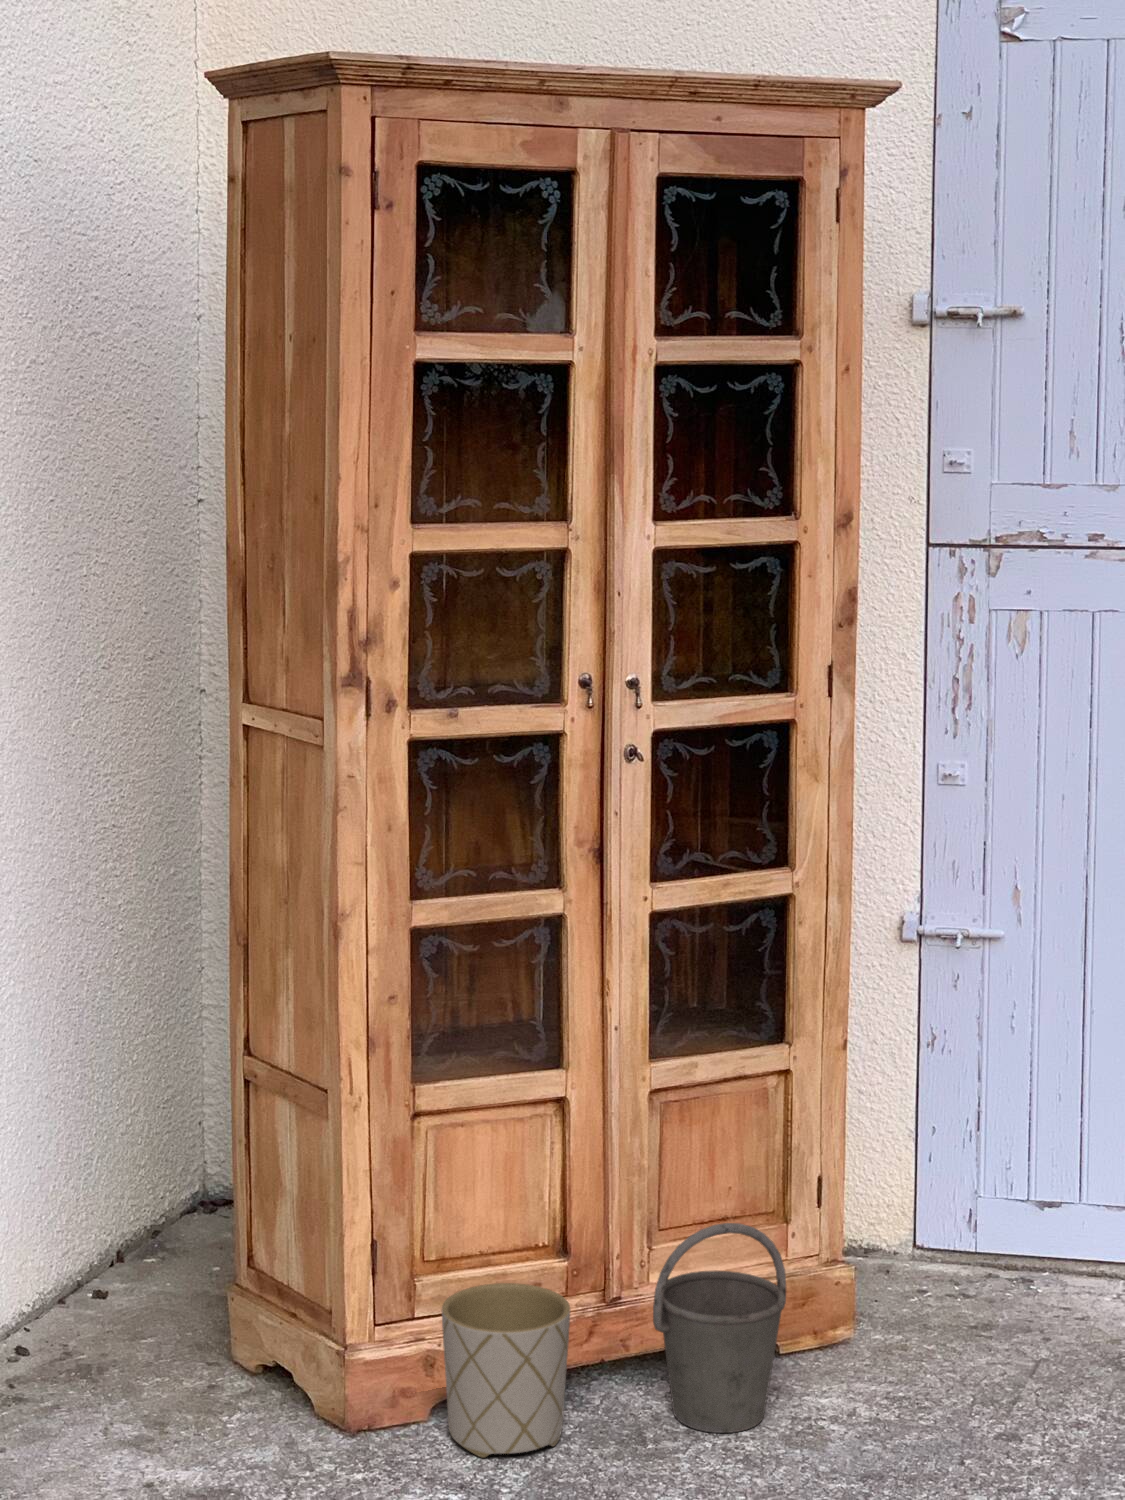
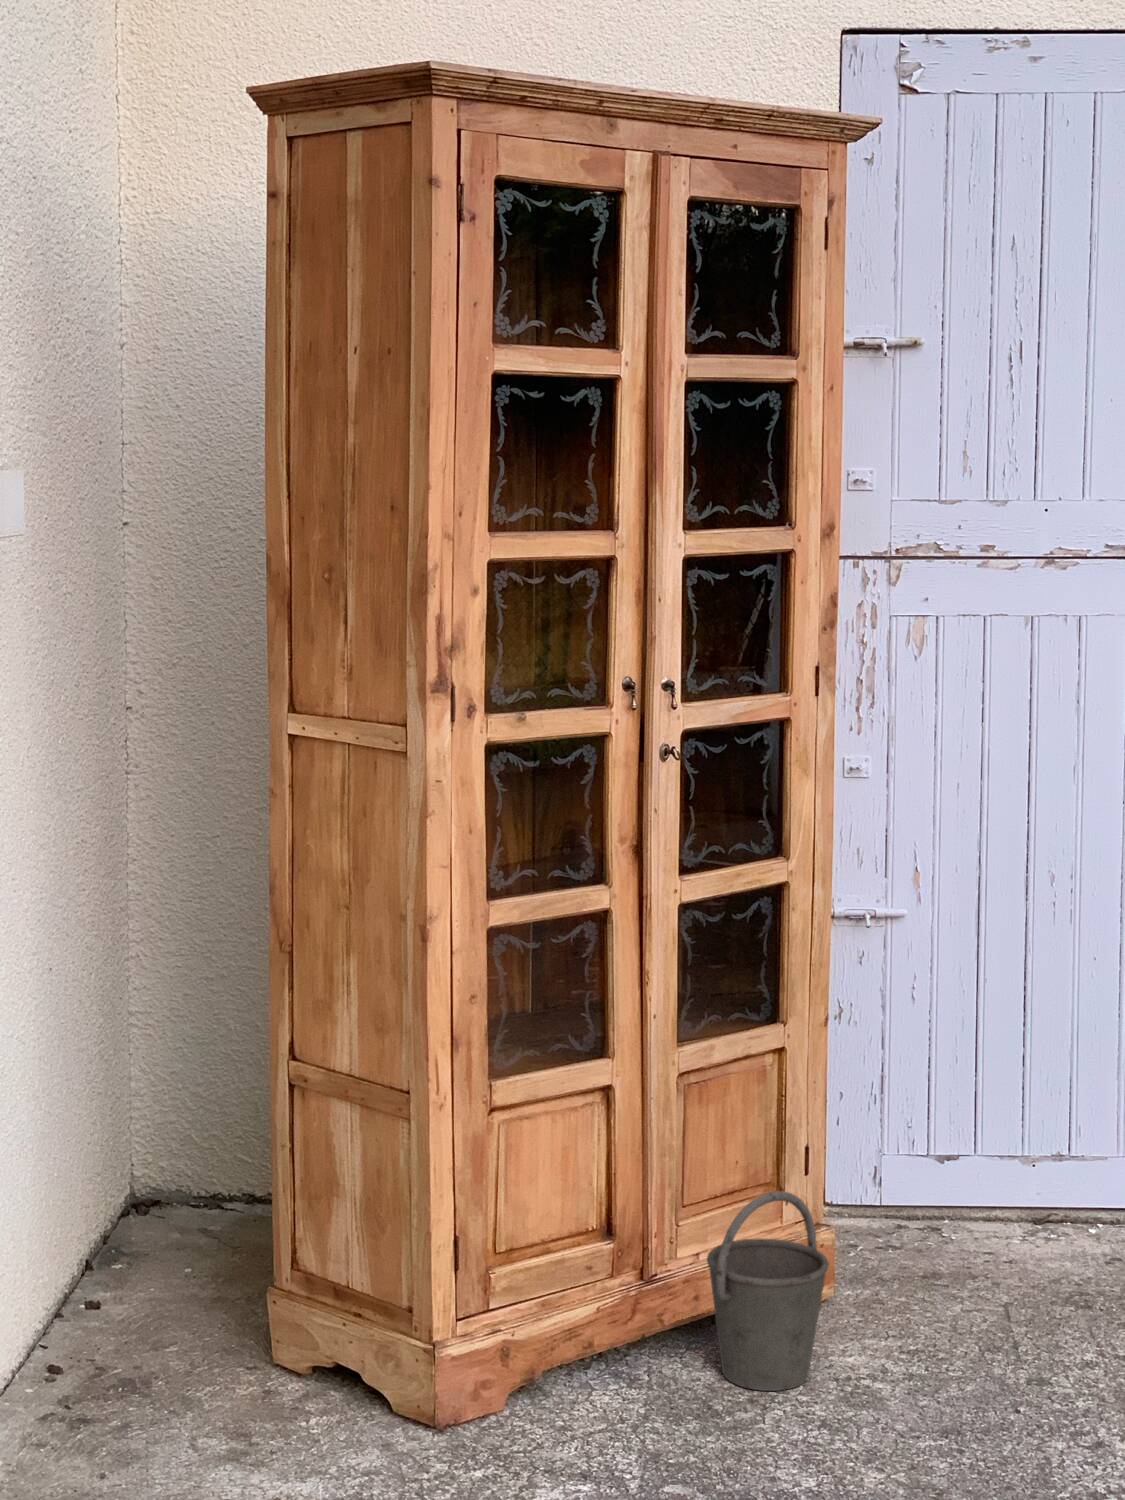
planter: present [442,1283,570,1458] -> none [528,1270,653,1441]

